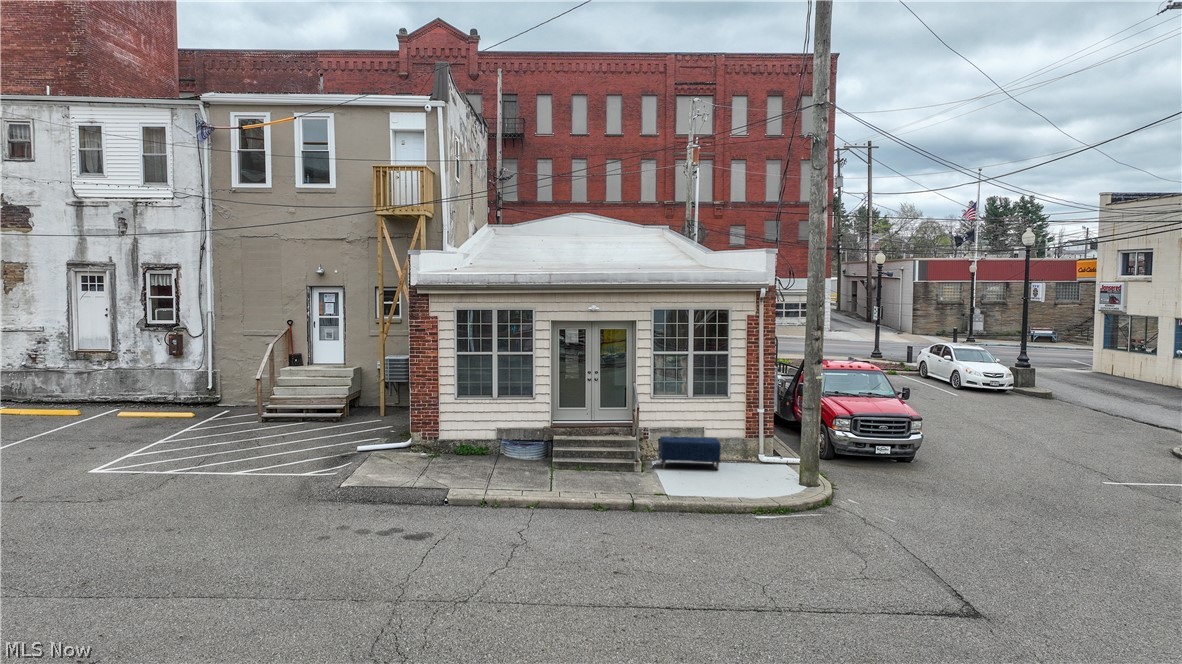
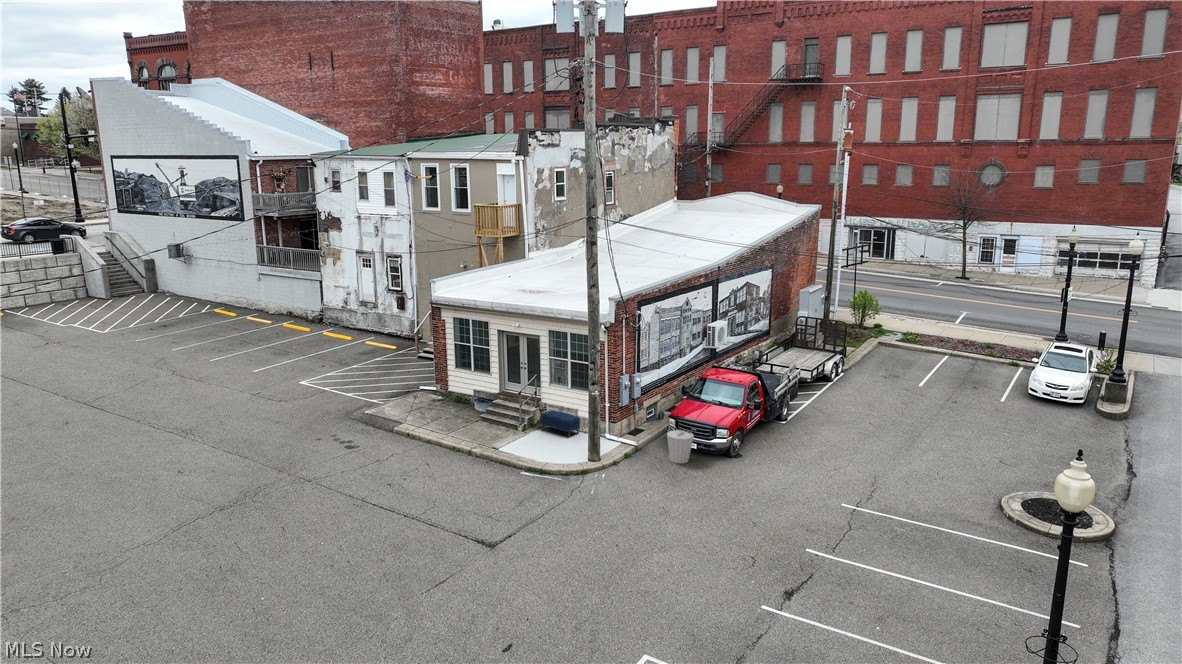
trash can: none [866,426,906,471] -> present [667,430,694,463]

